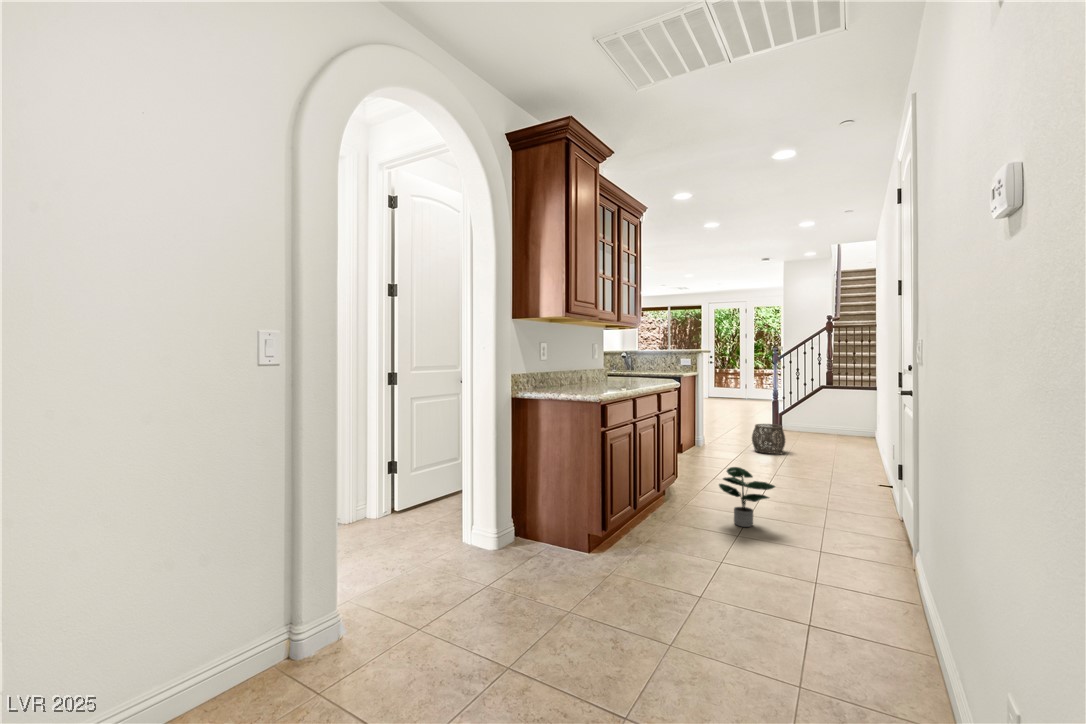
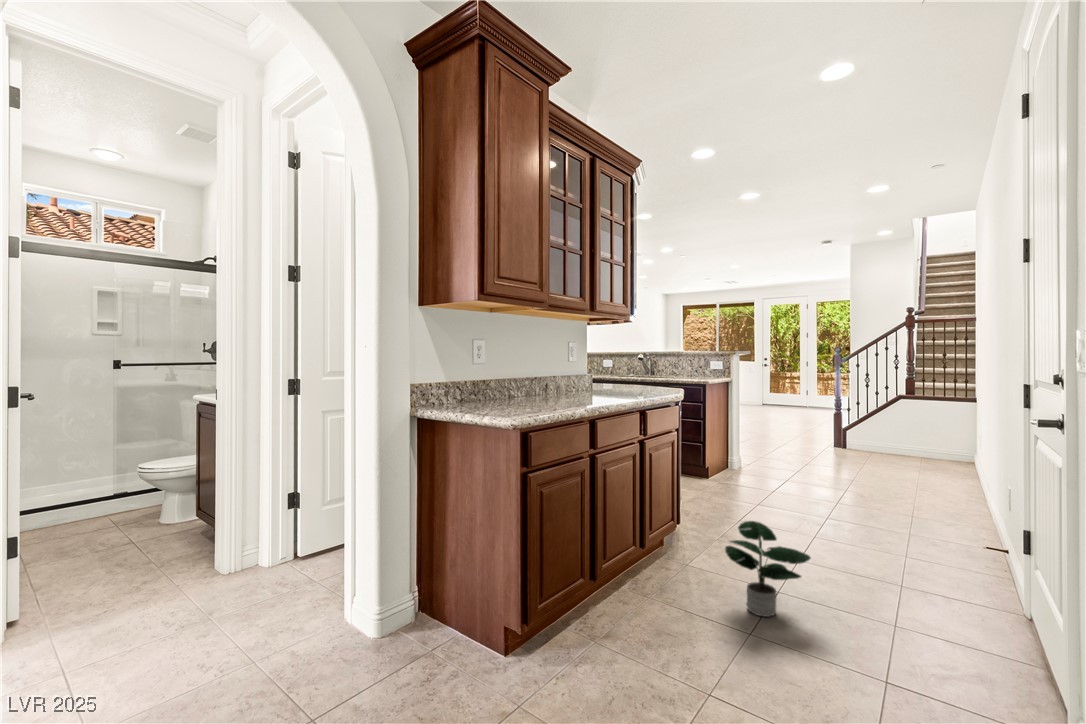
woven basket: present [752,424,785,454] -> none [801,445,847,485]

